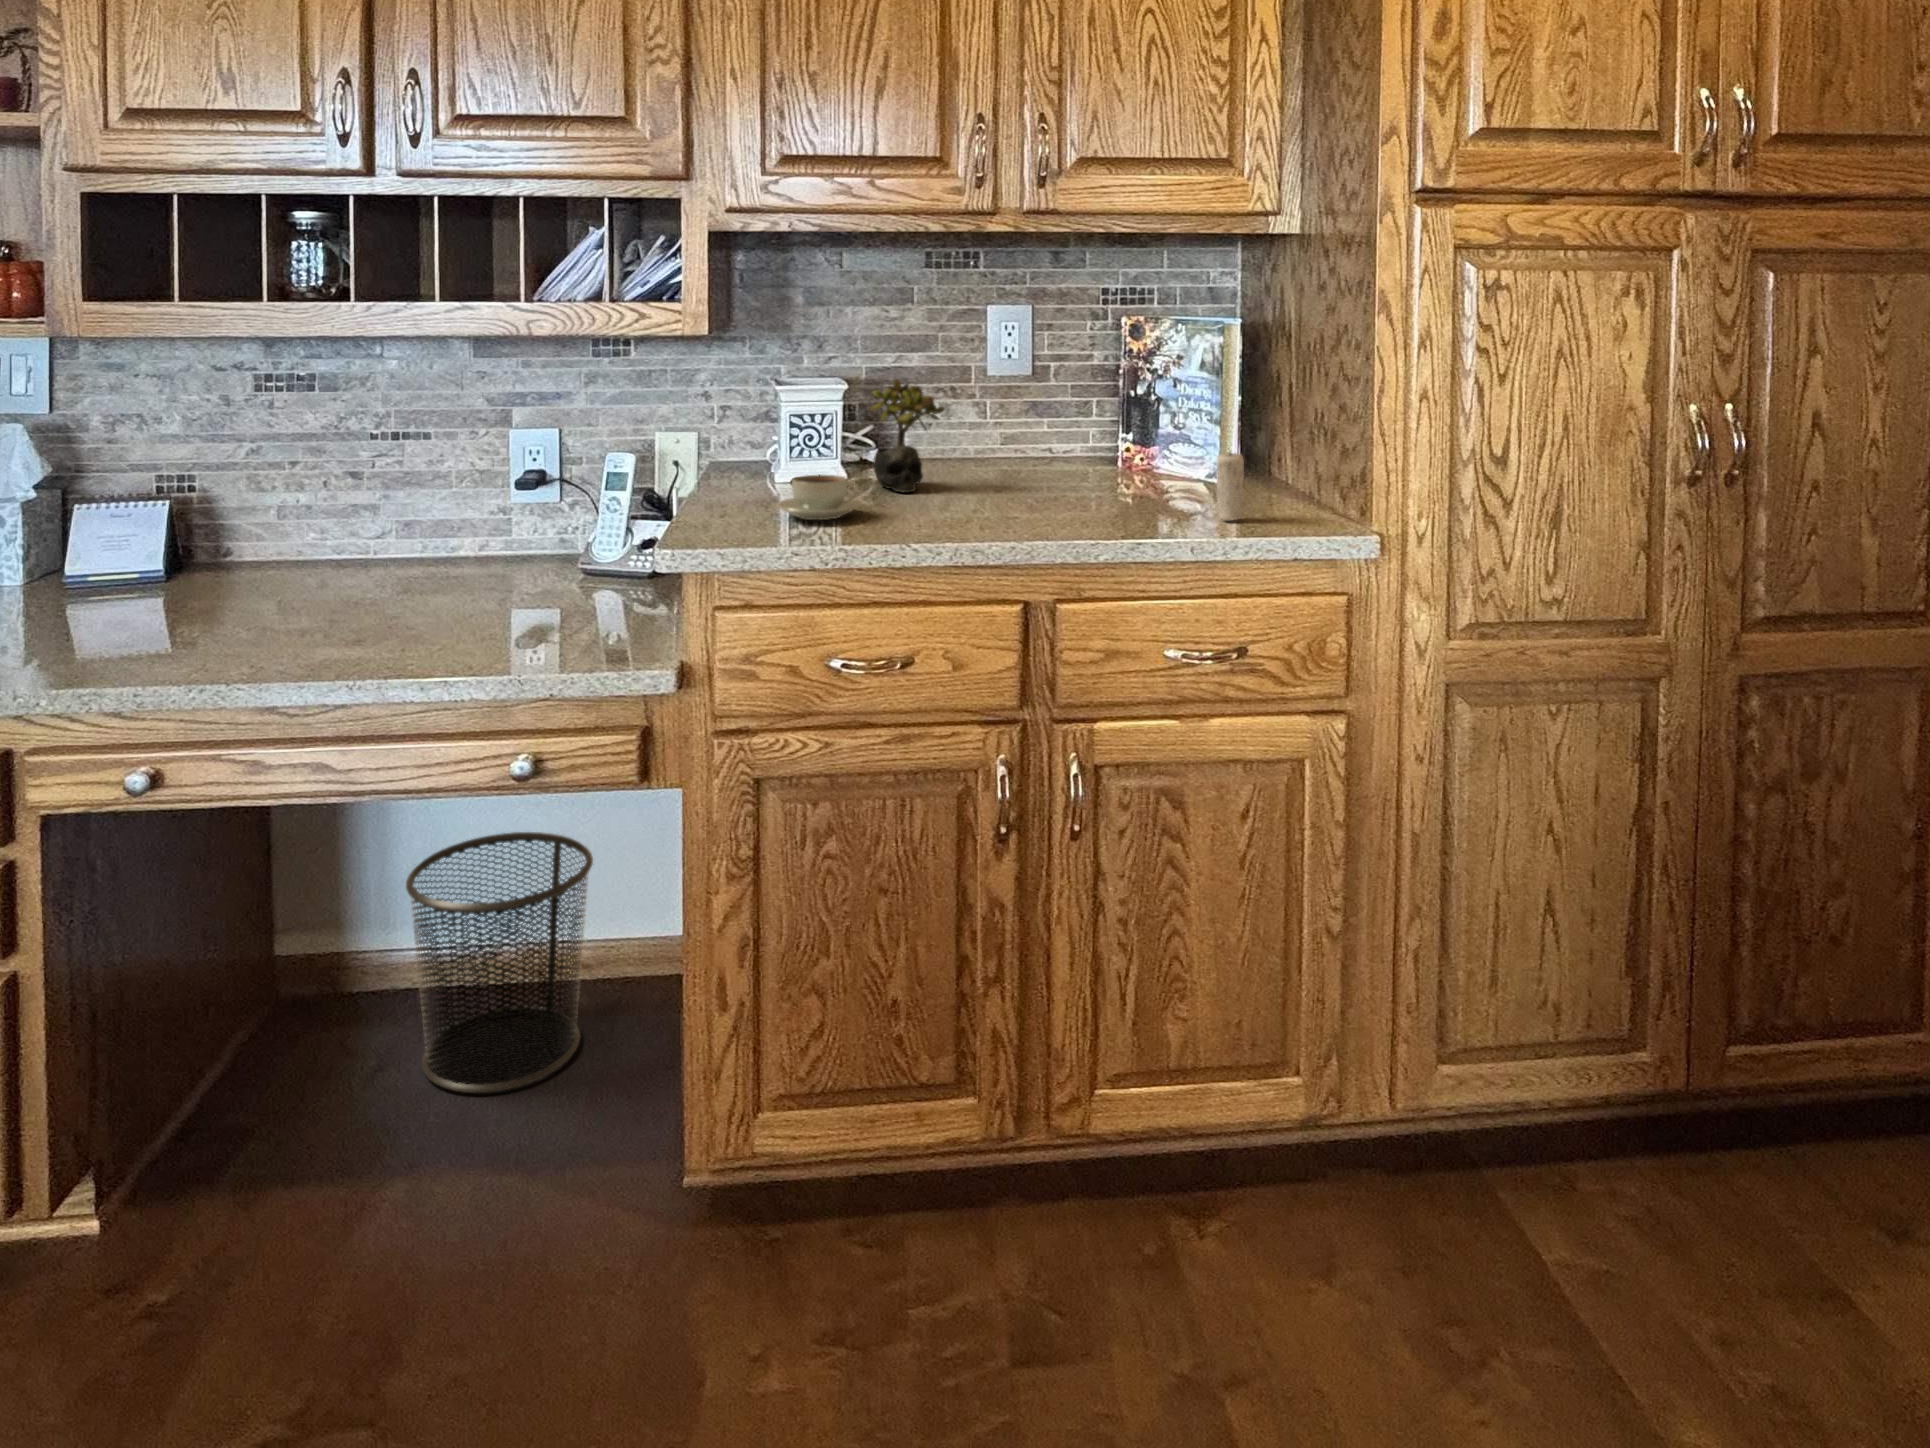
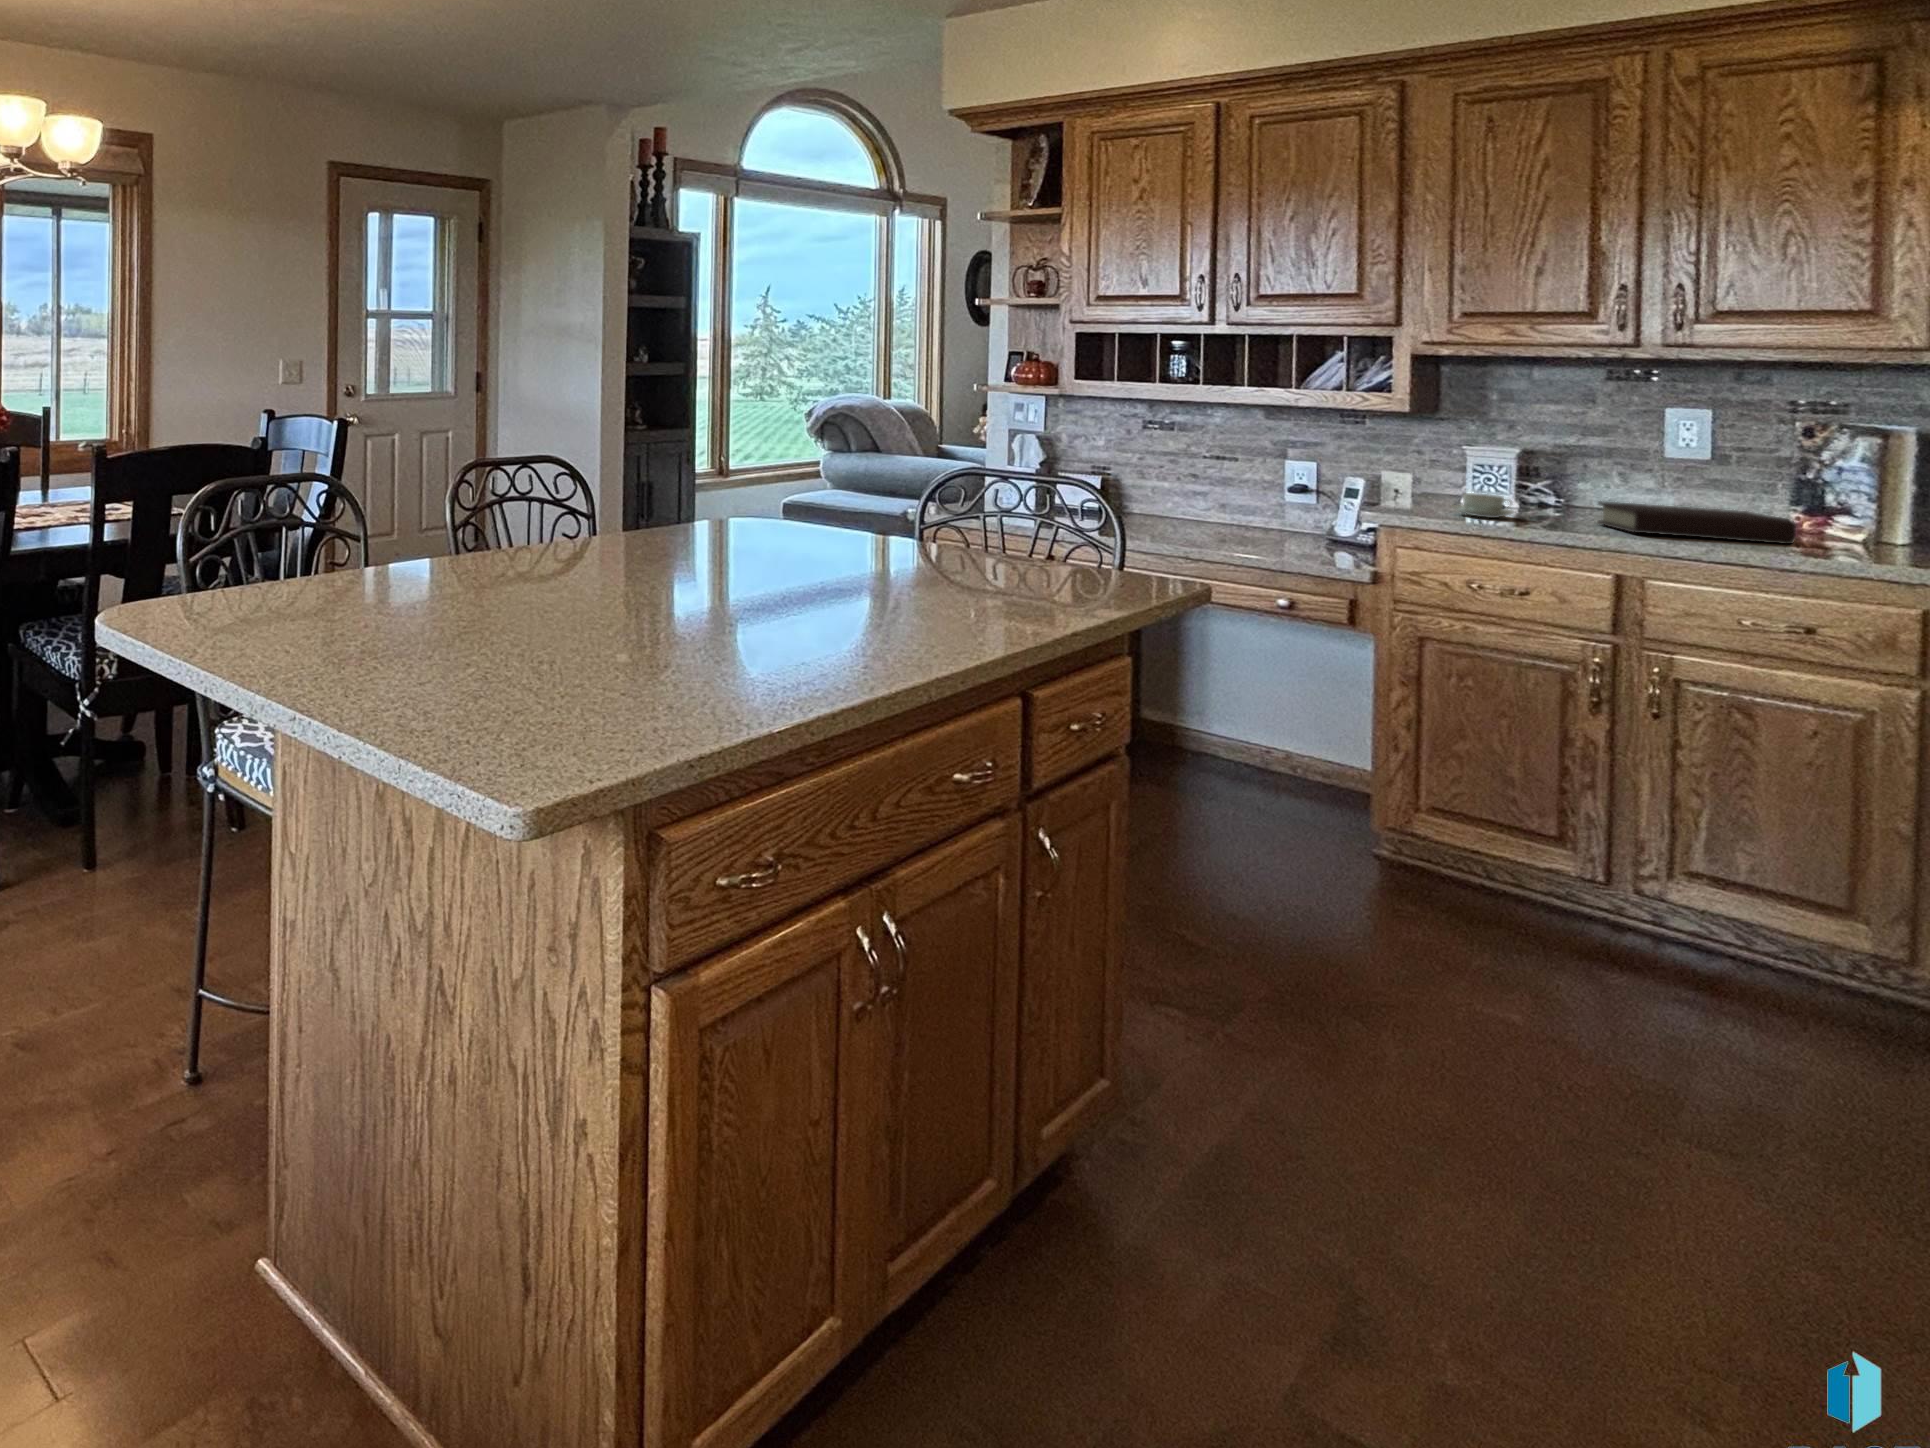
succulent plant: present [868,379,944,492] -> none [1536,449,1601,517]
candle: present [1217,451,1244,521] -> none [1824,502,1853,555]
book: none [955,453,1170,520] -> present [1598,501,1796,544]
waste bin: present [406,832,593,1093] -> none [1213,673,1328,799]

